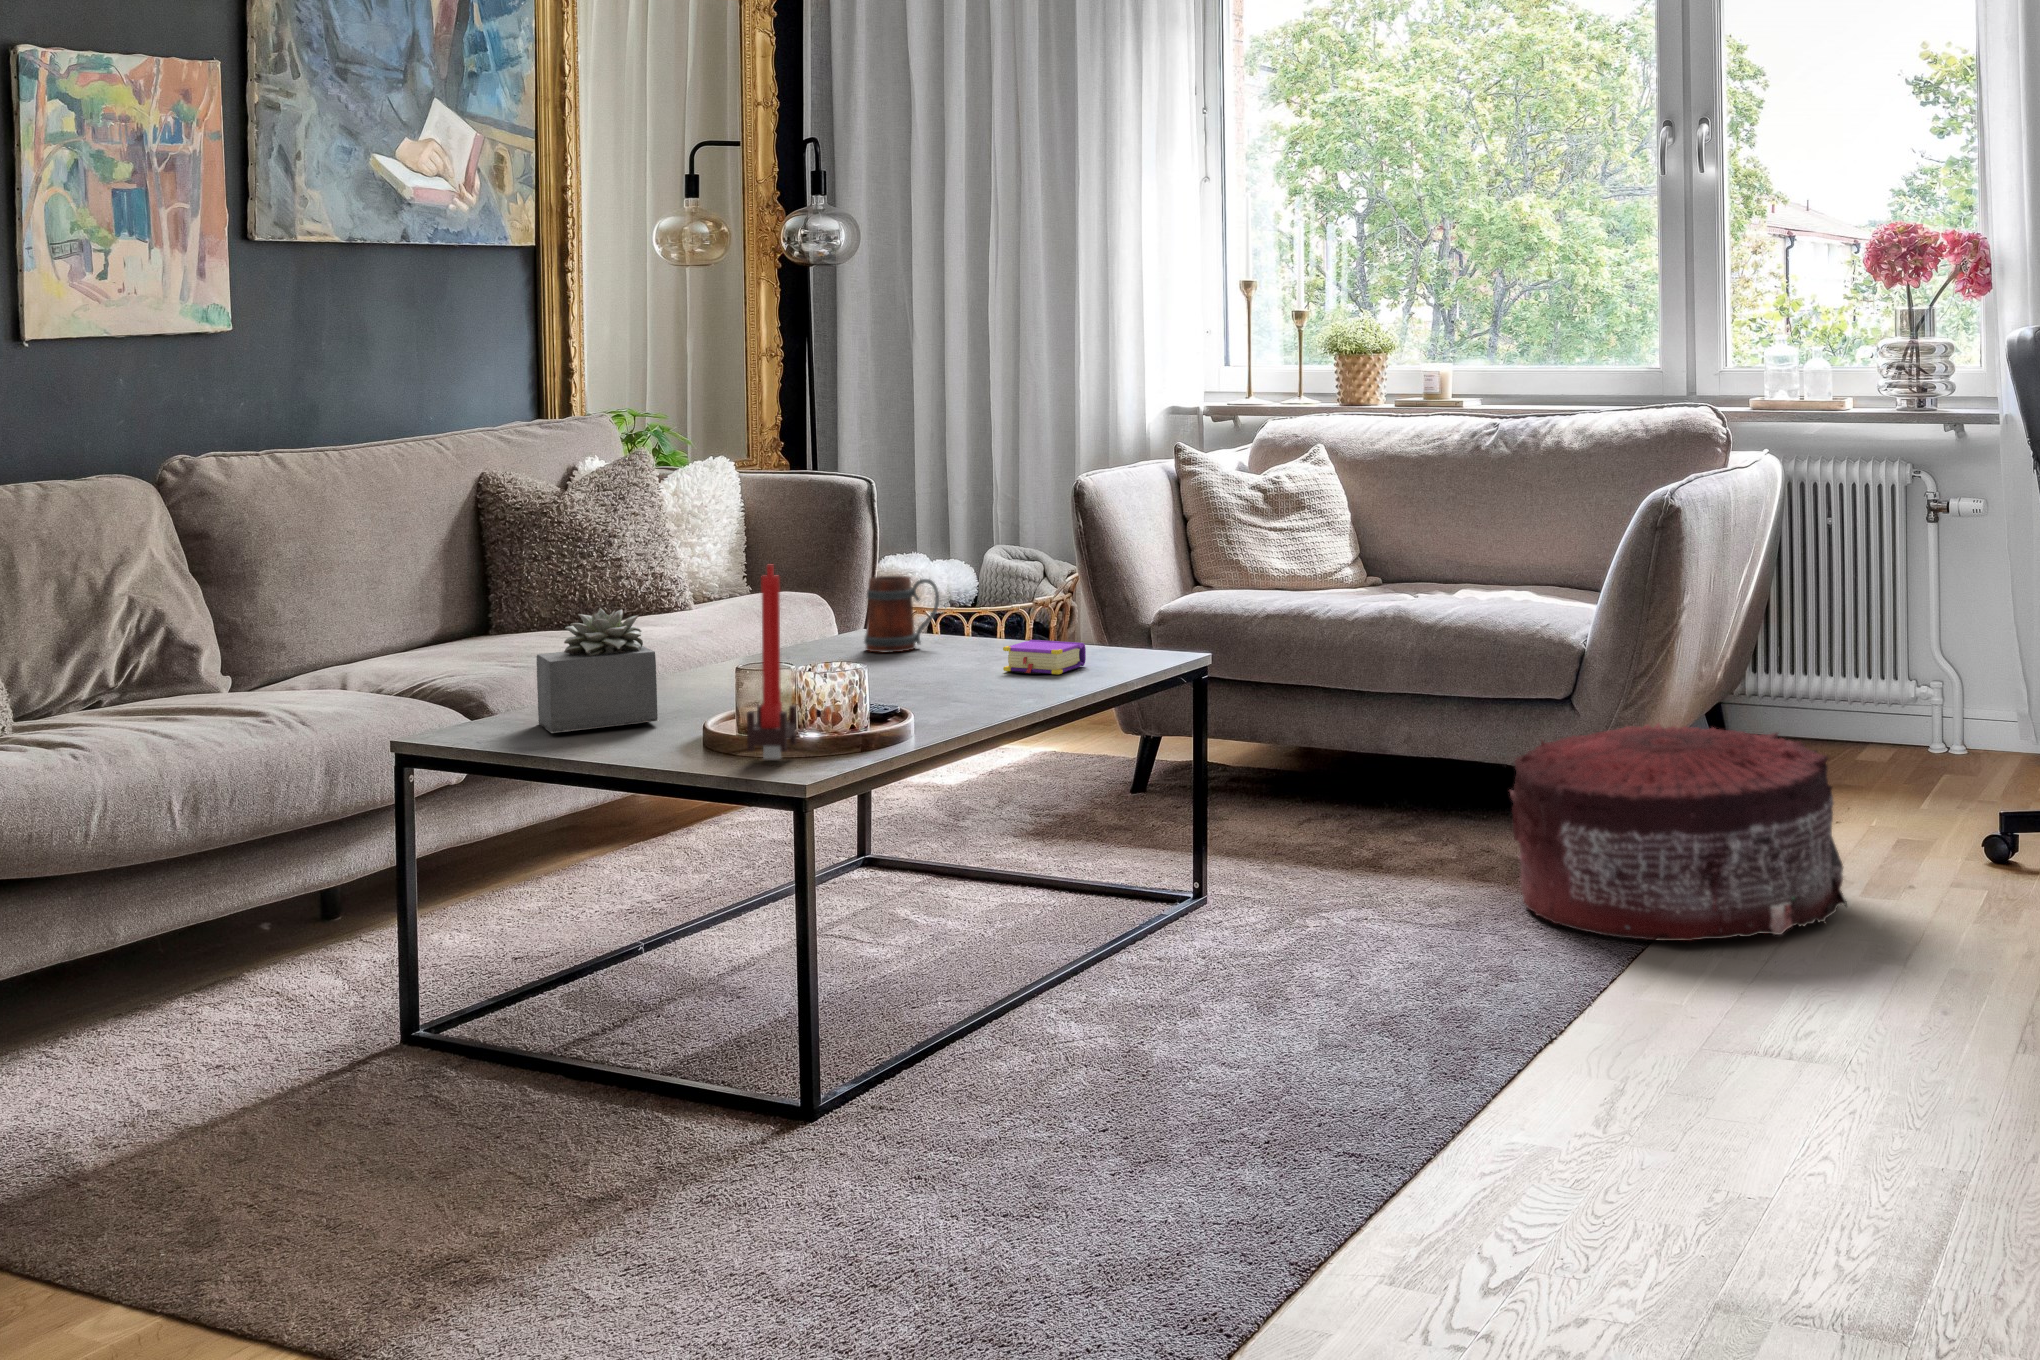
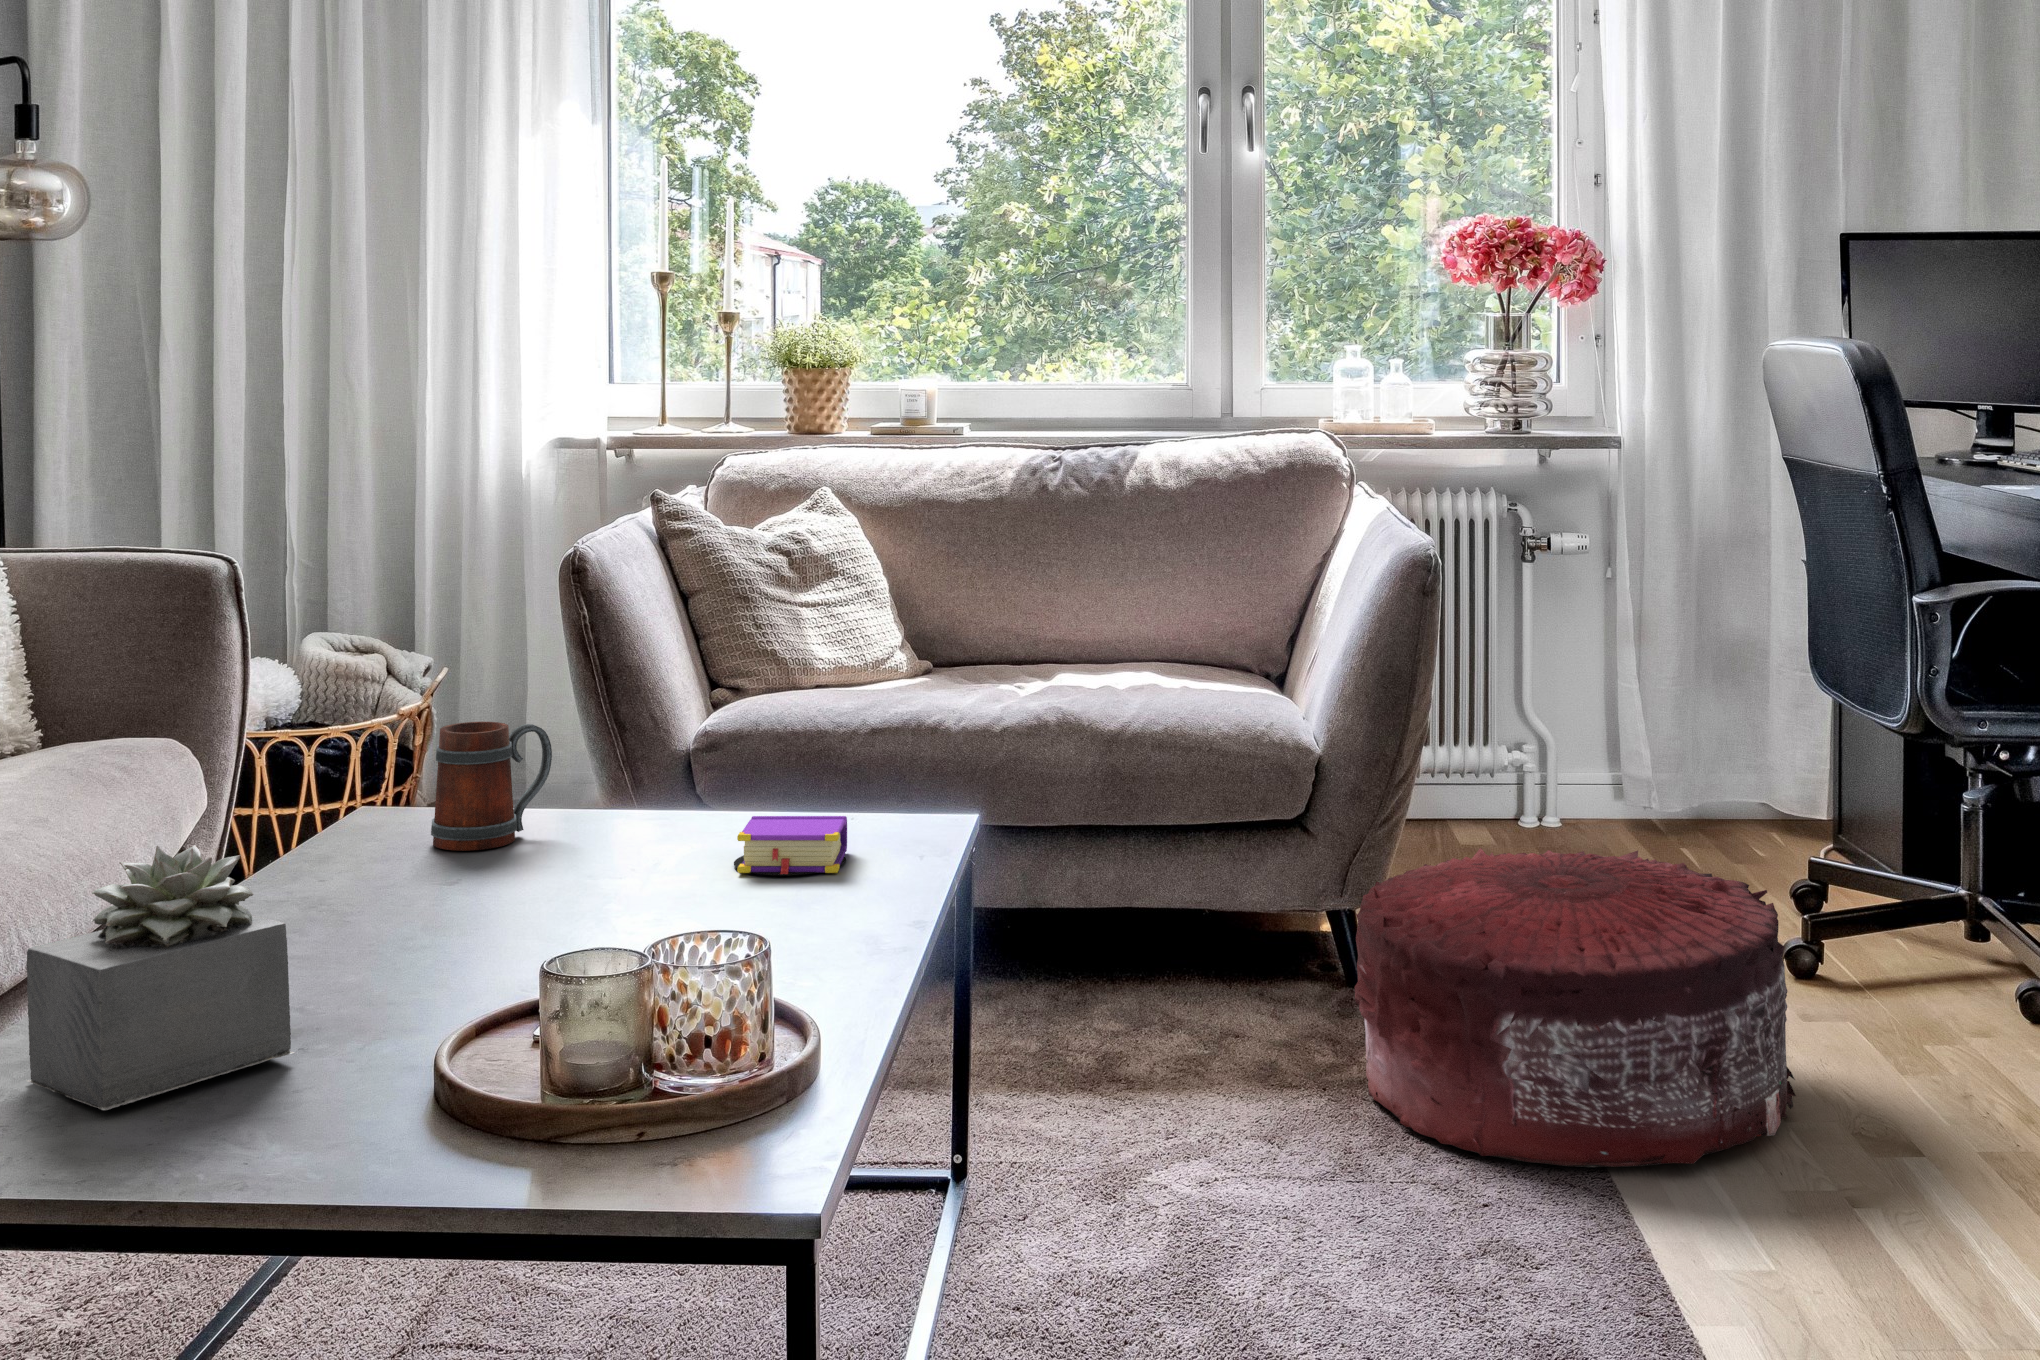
candle: present [747,564,797,759] -> none [601,760,684,1131]

